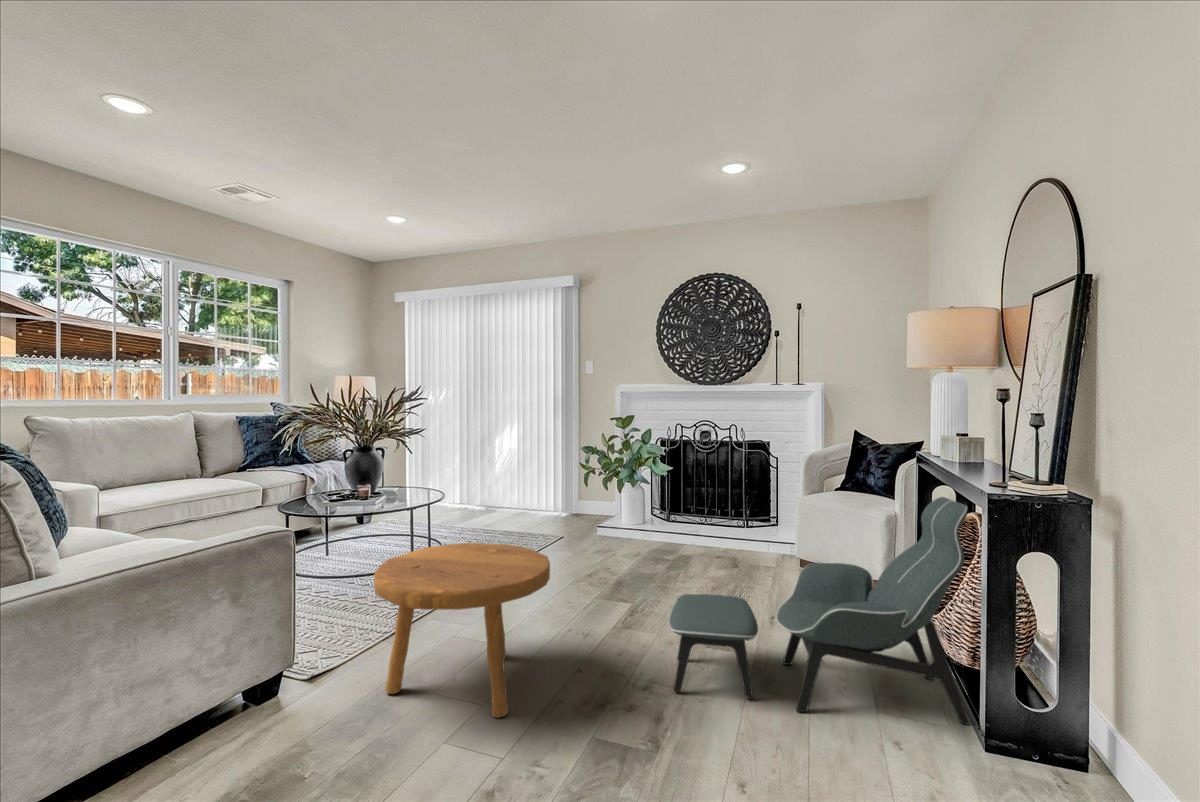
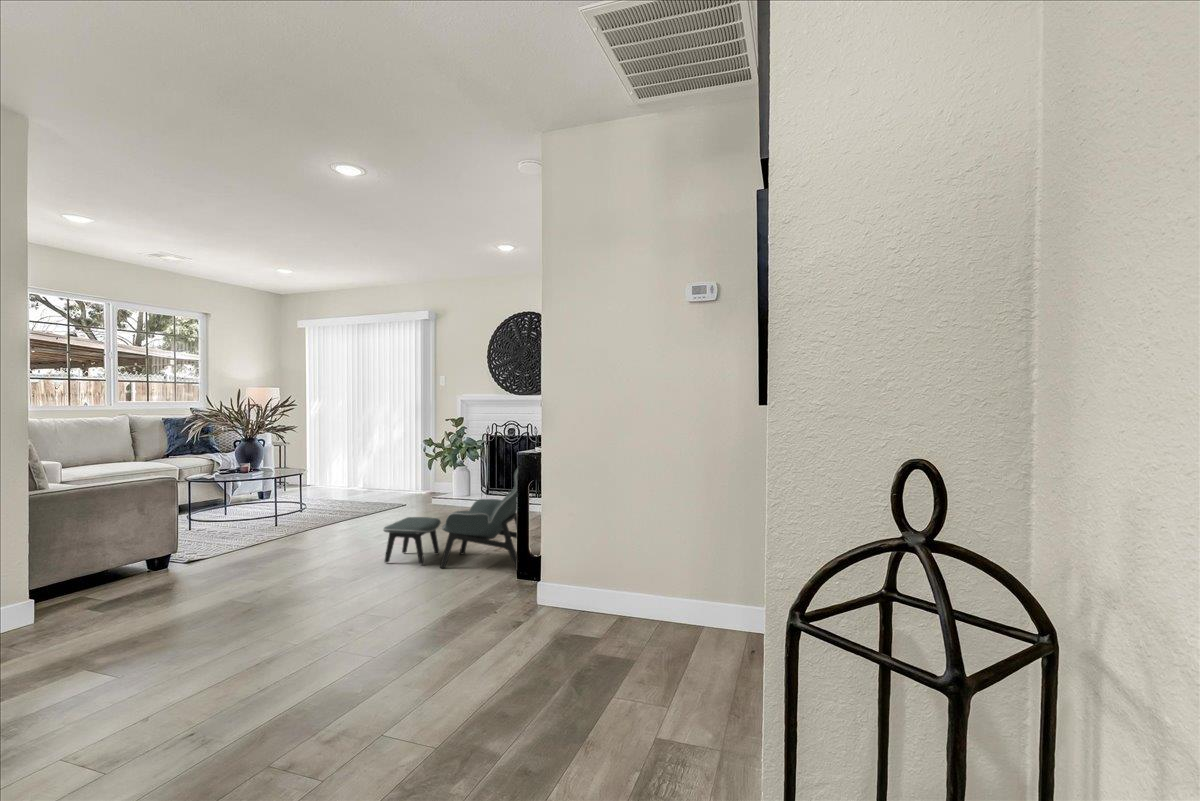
footstool: present [374,543,550,718] -> none [220,490,325,571]

